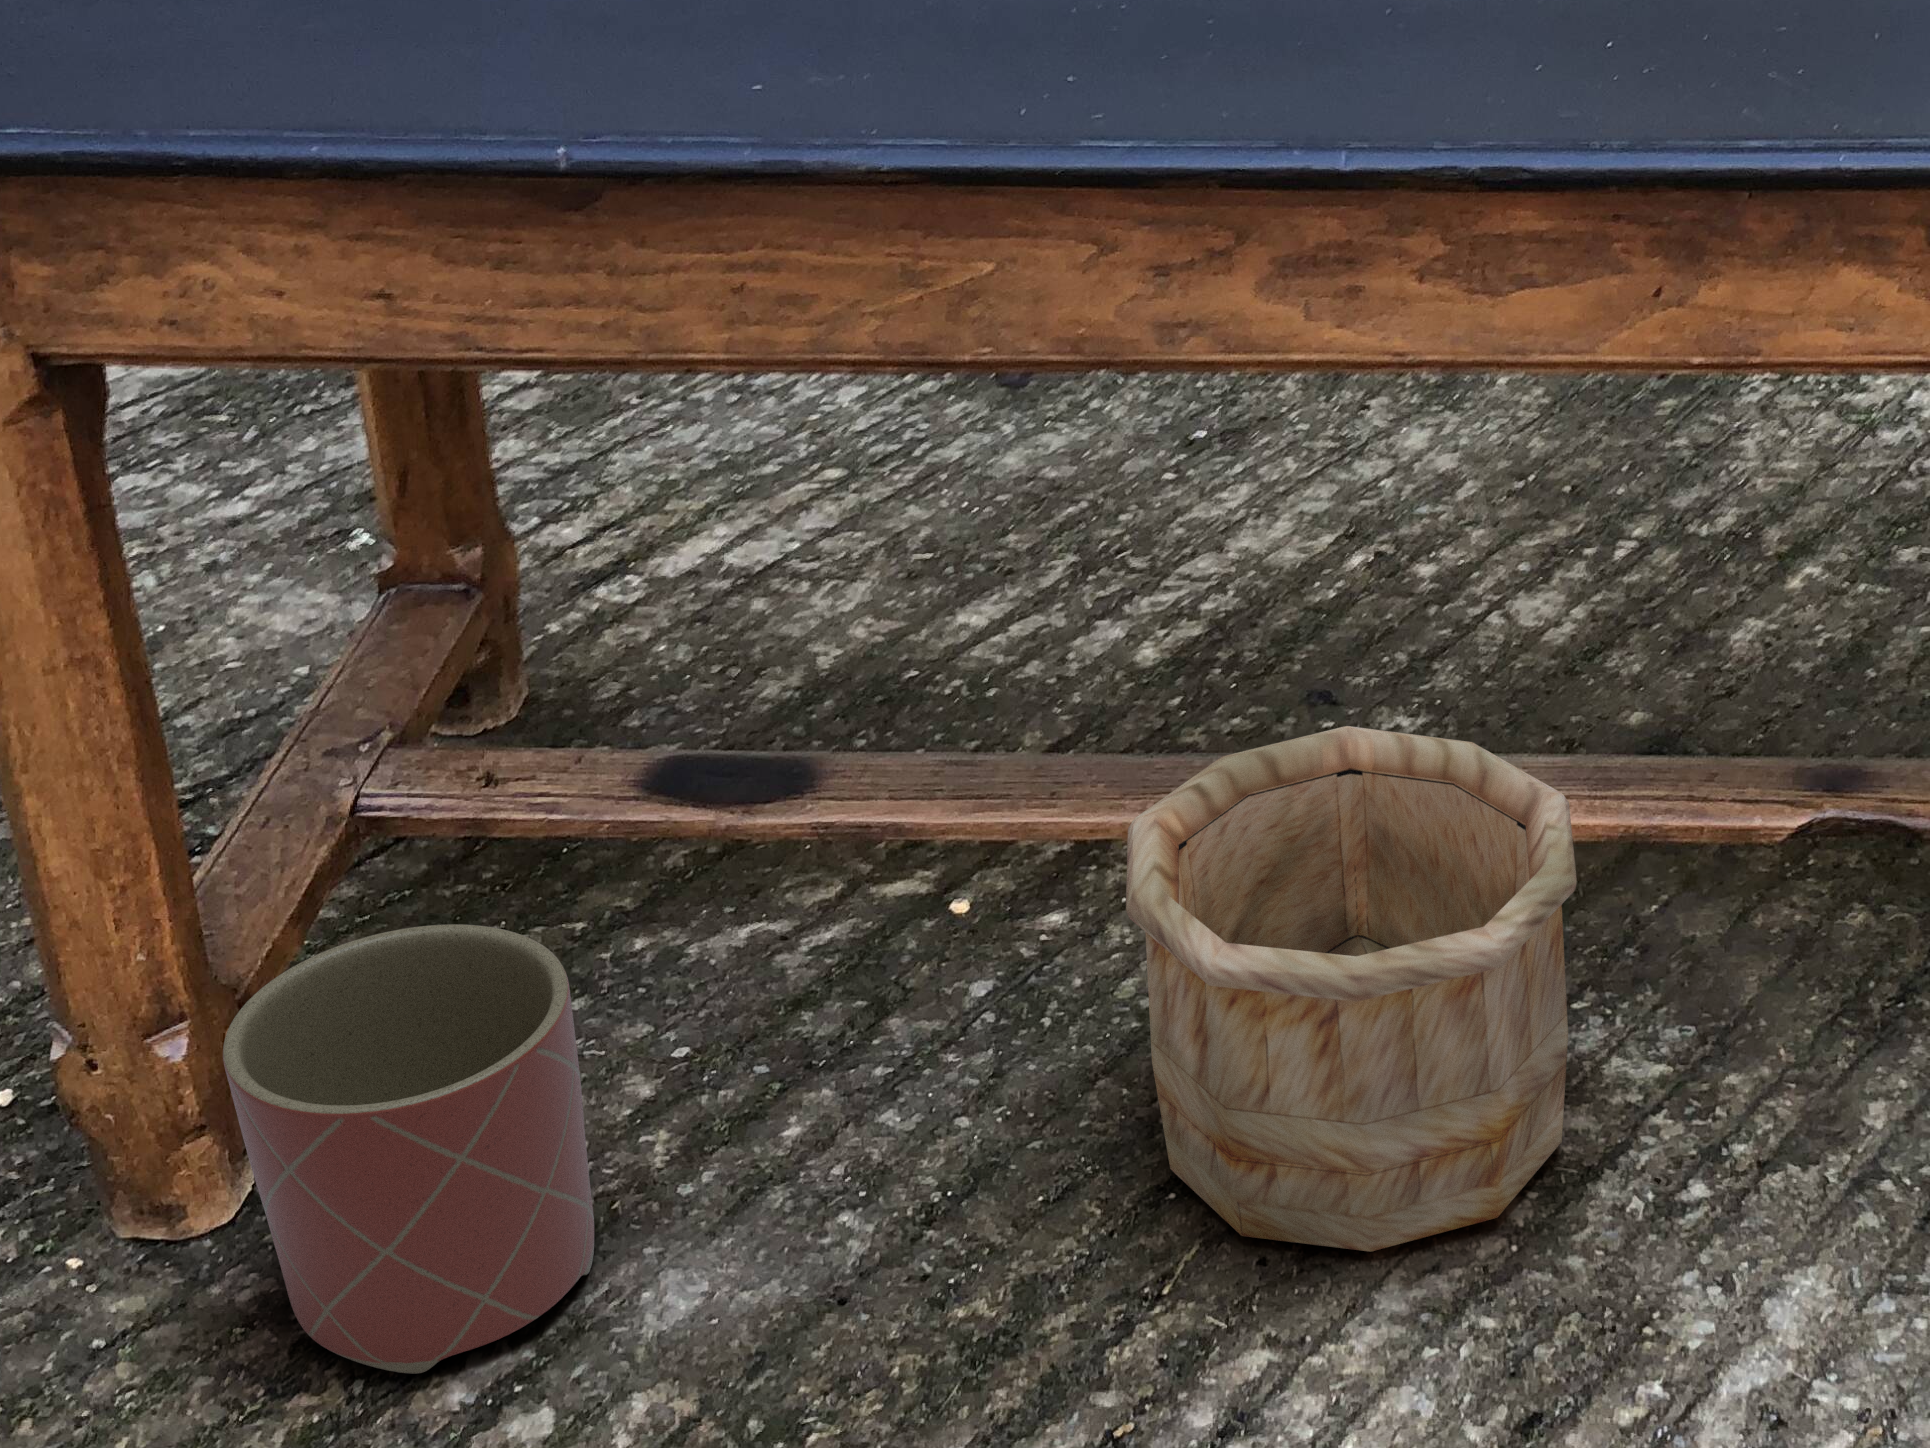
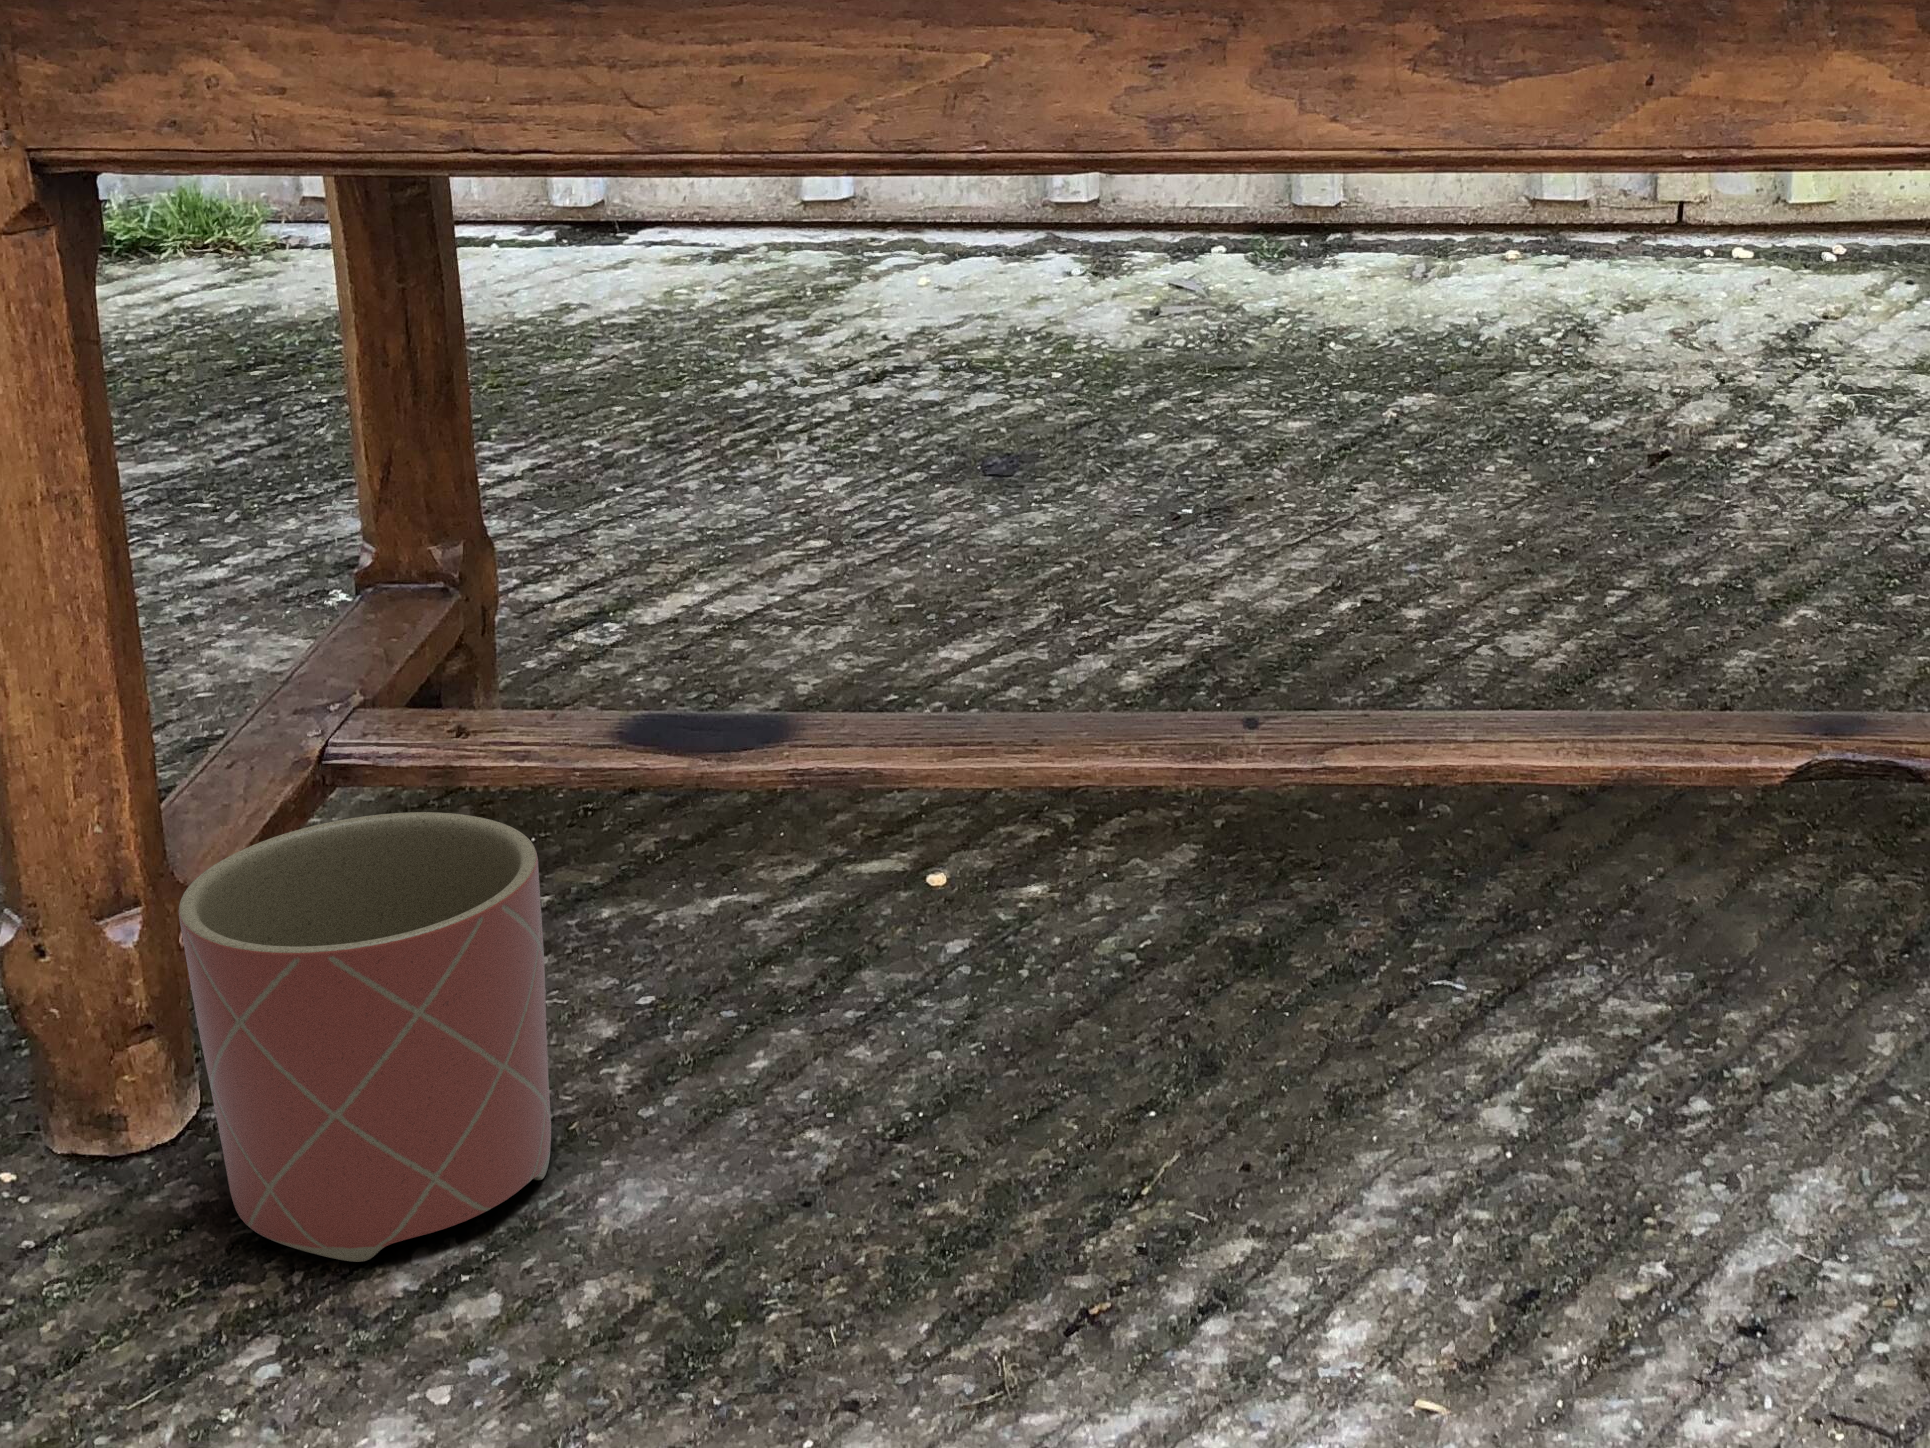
wooden bucket: present [1126,726,1577,1252] -> none [1111,648,1572,1154]

